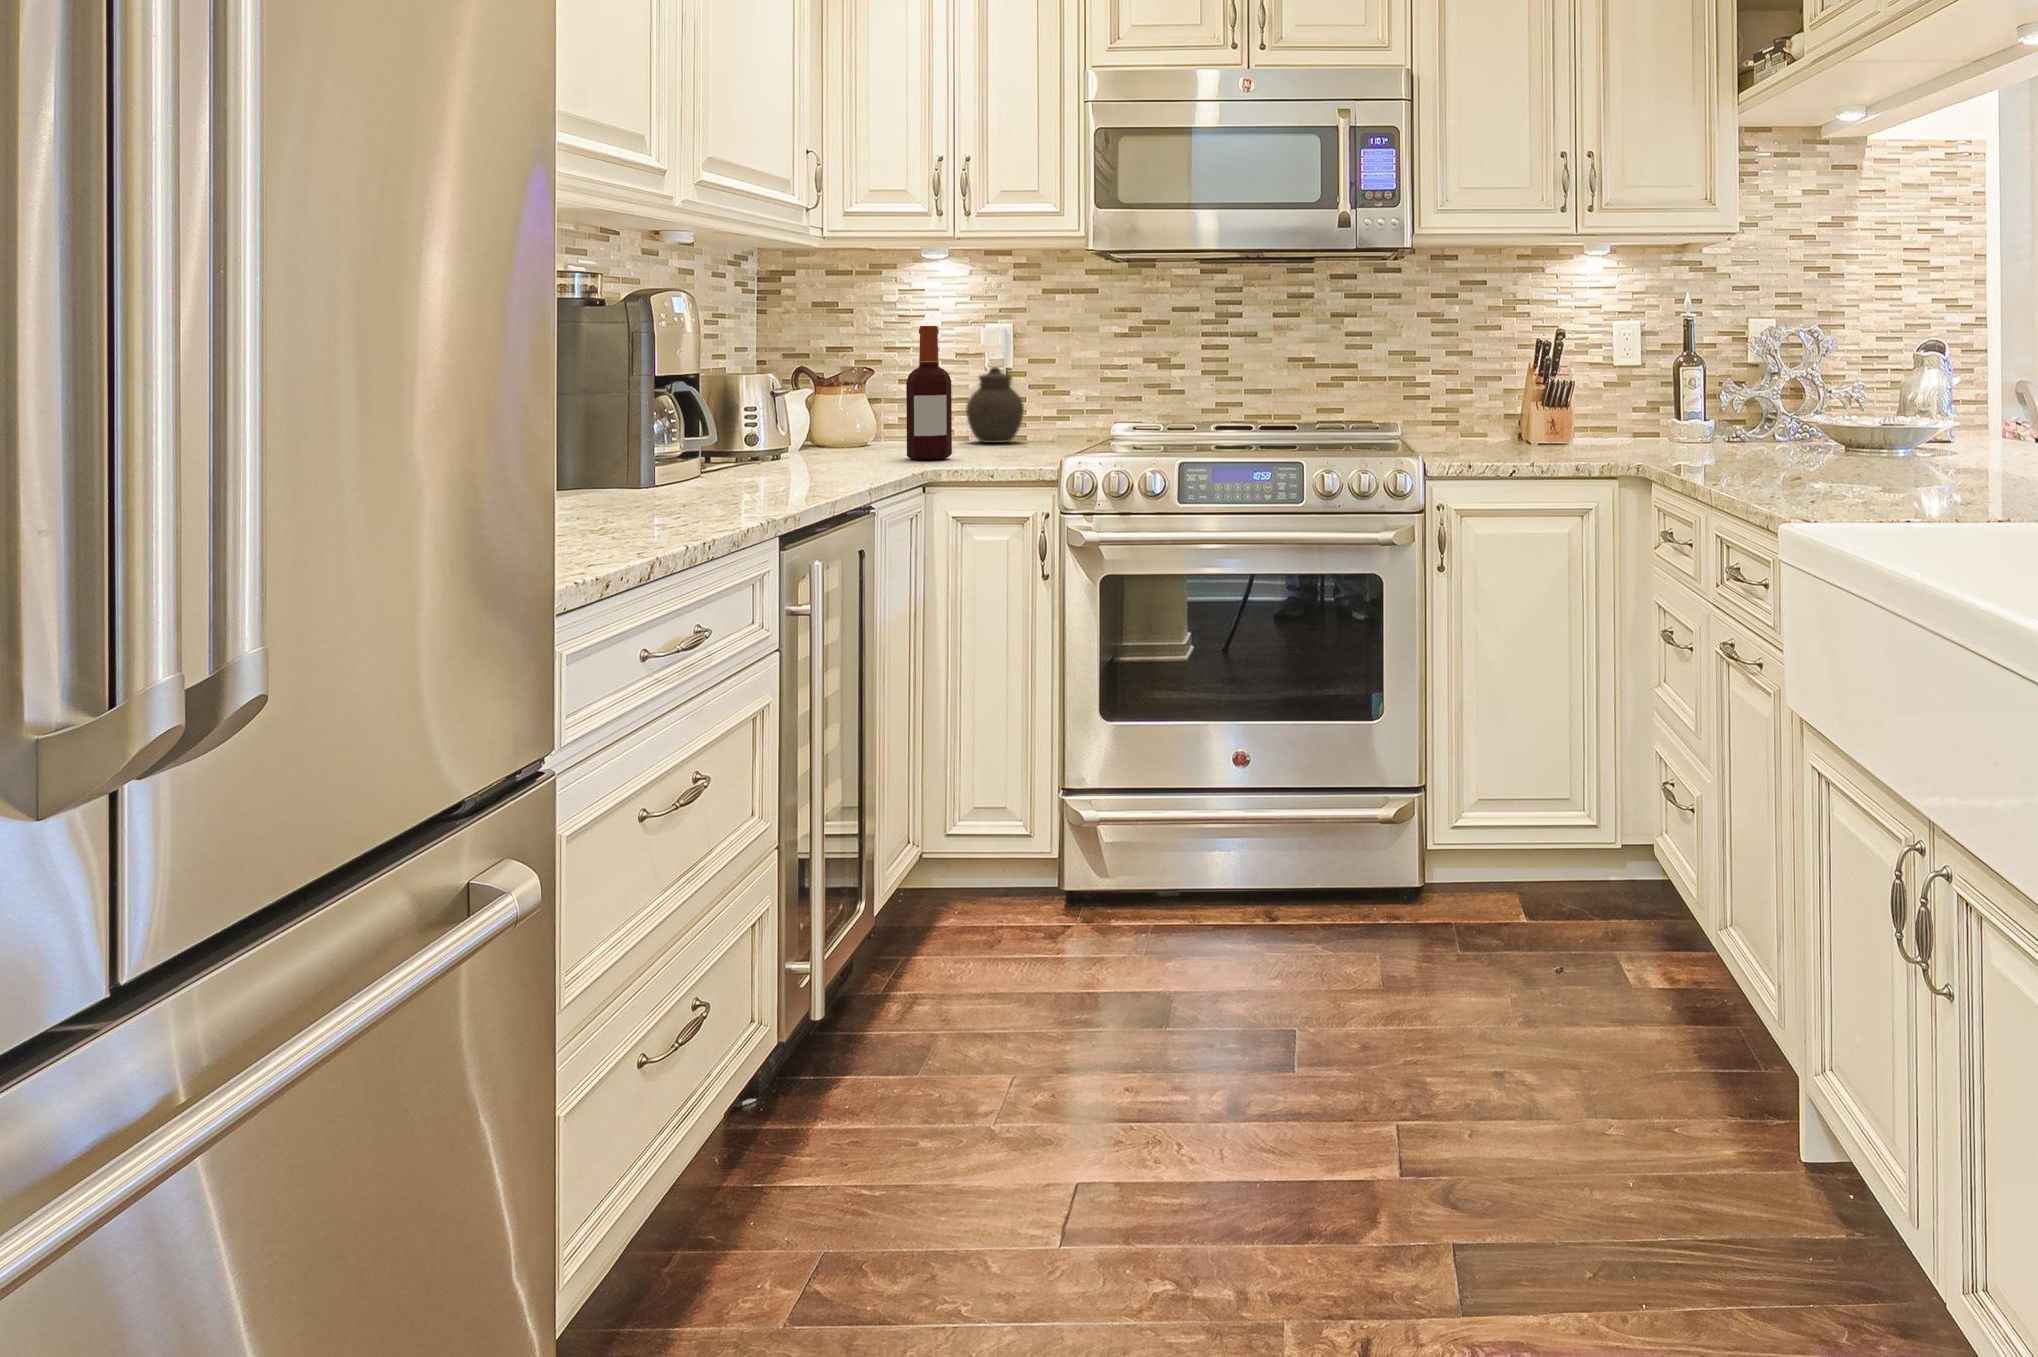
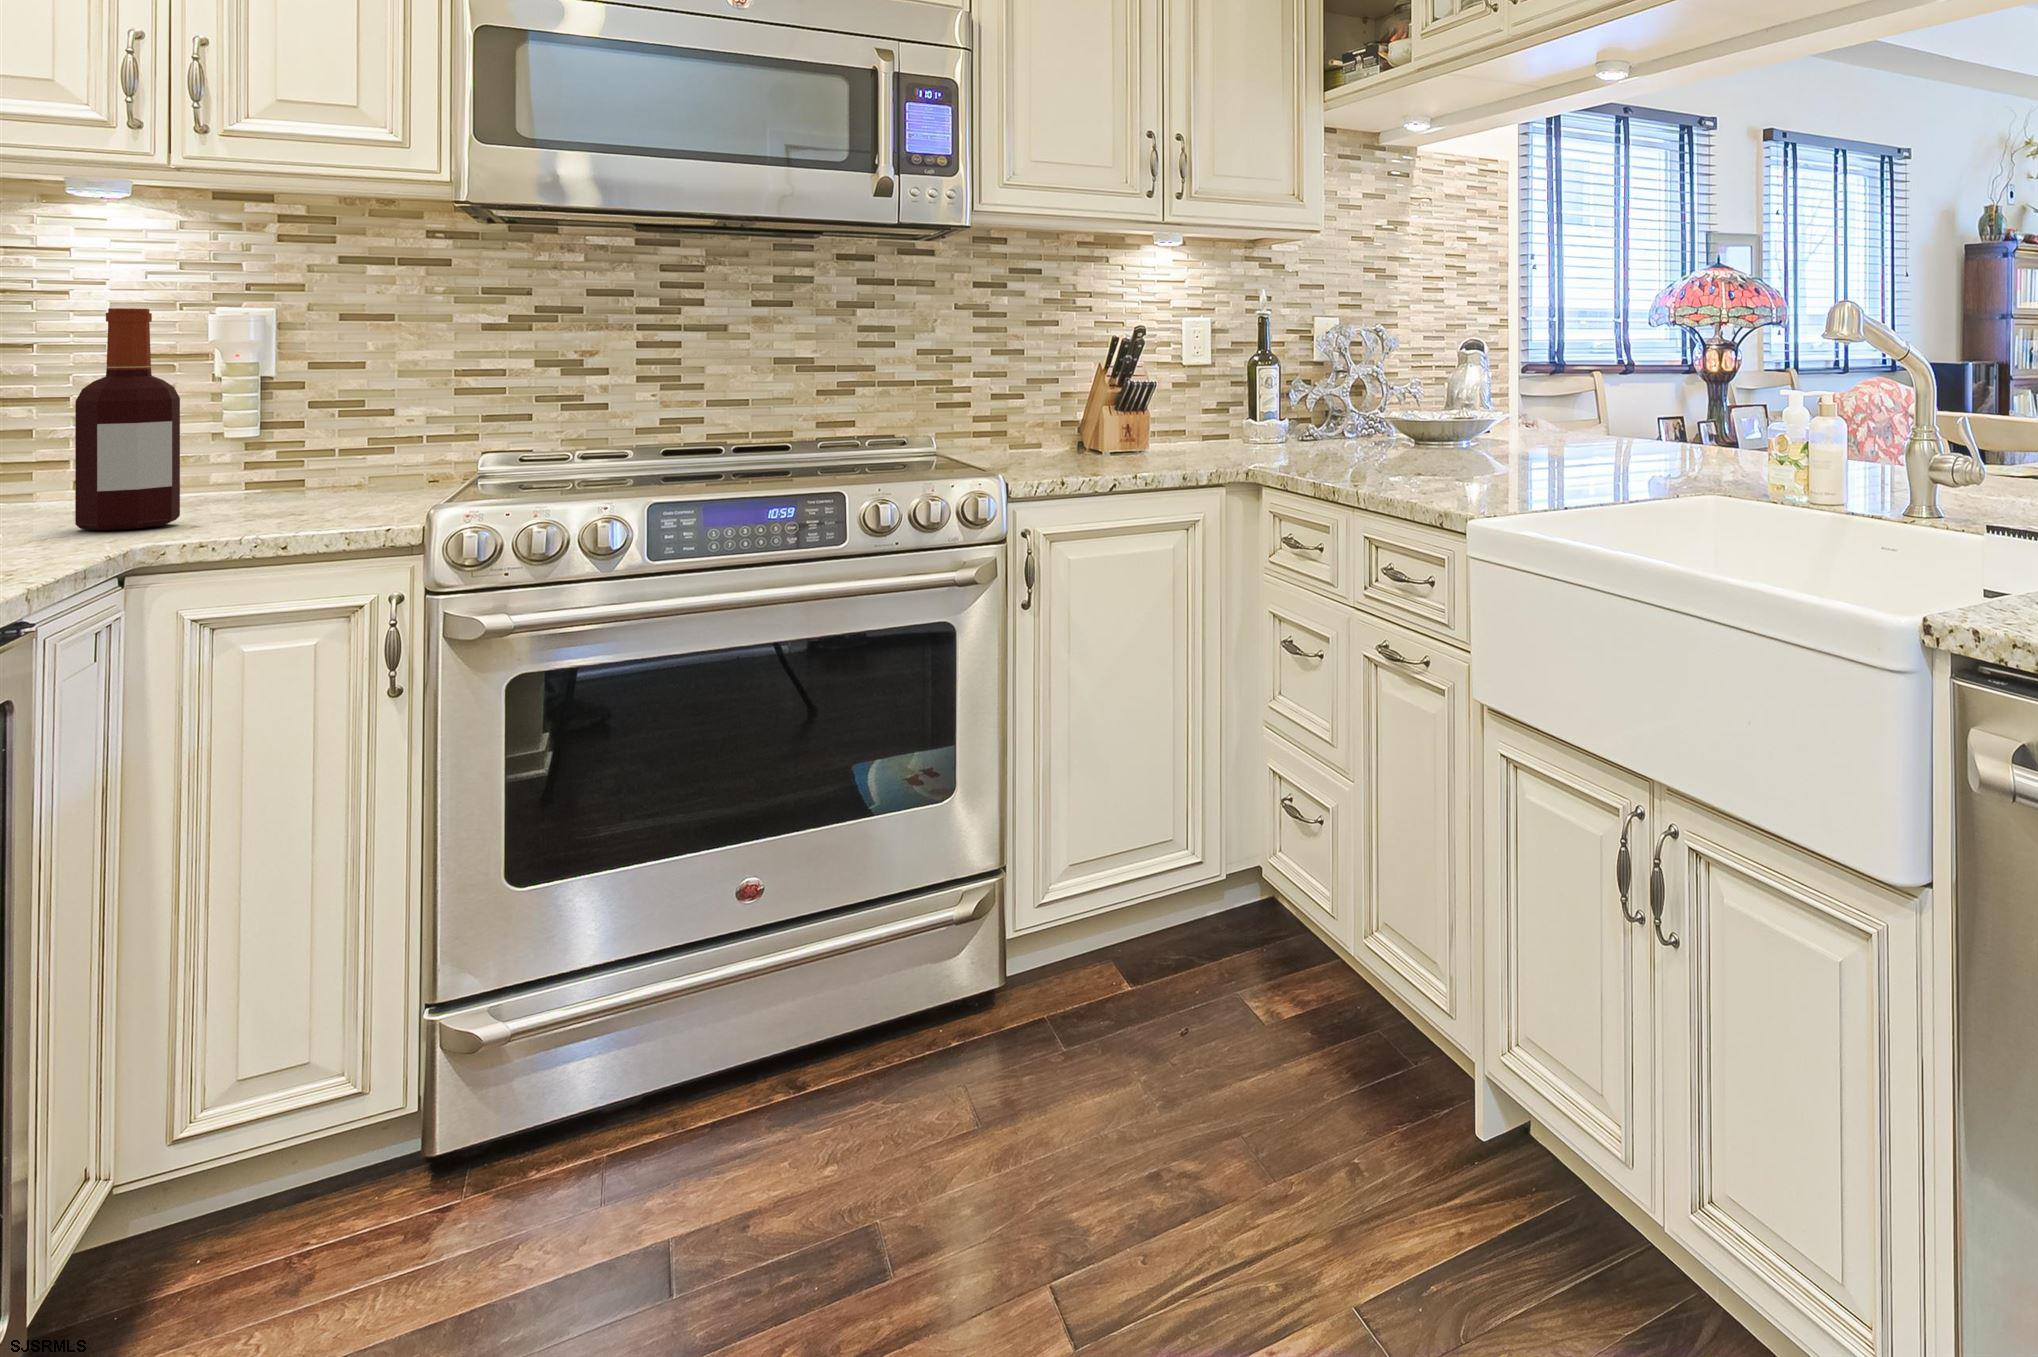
jar: present [966,367,1024,443] -> none [175,374,299,495]

